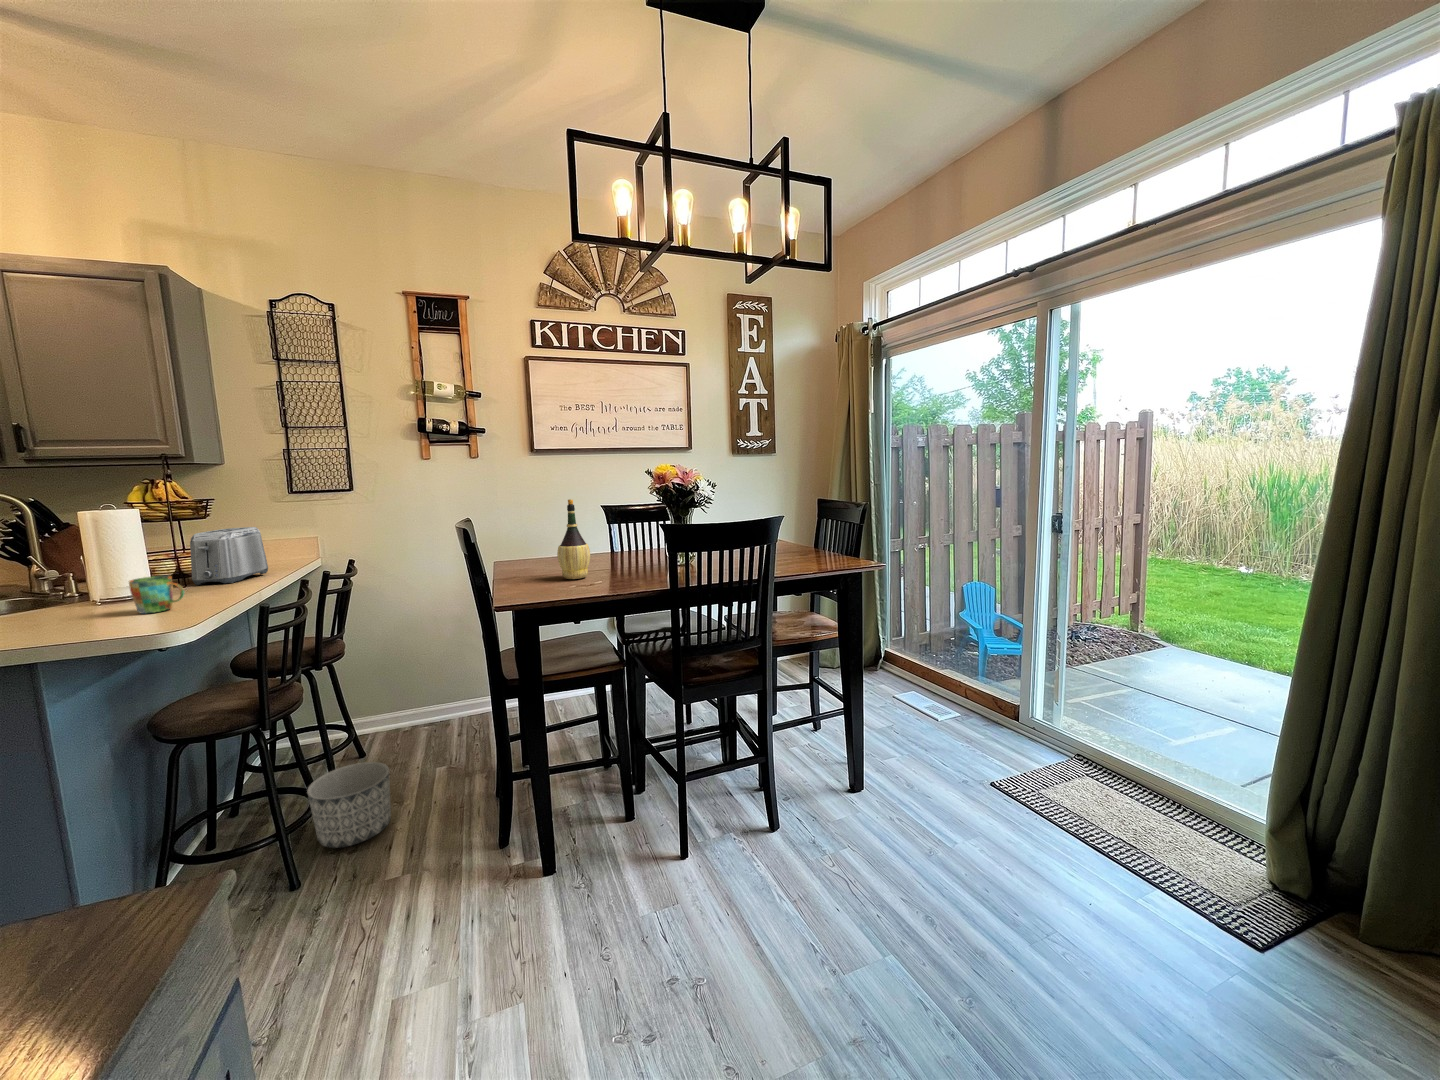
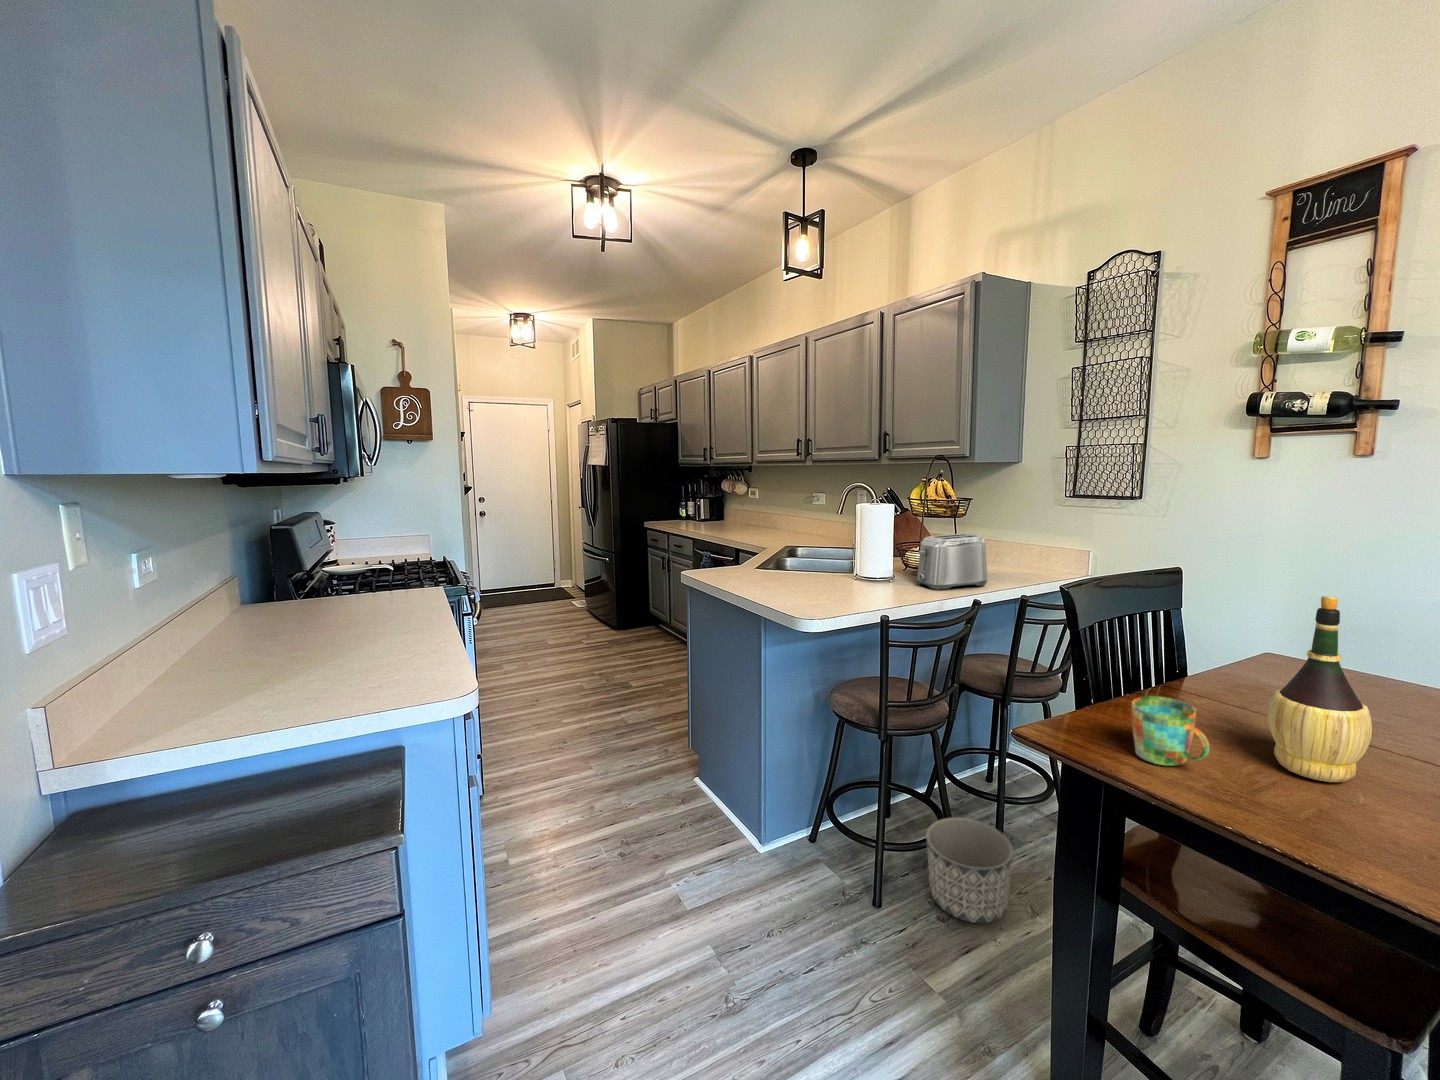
mug: present [129,575,184,614] -> present [1131,696,1209,766]

